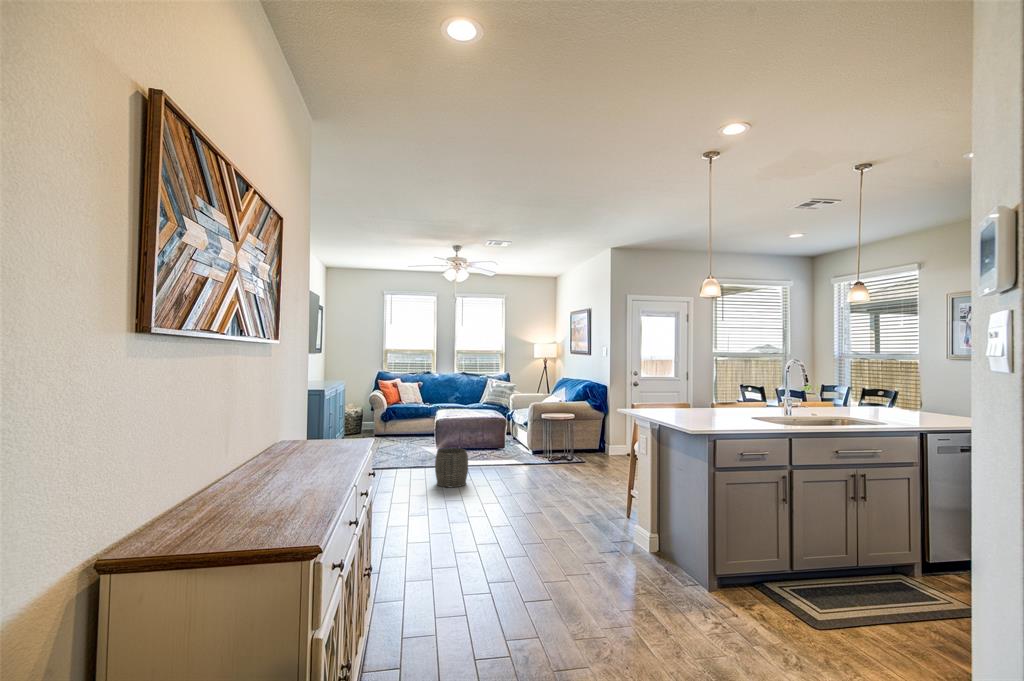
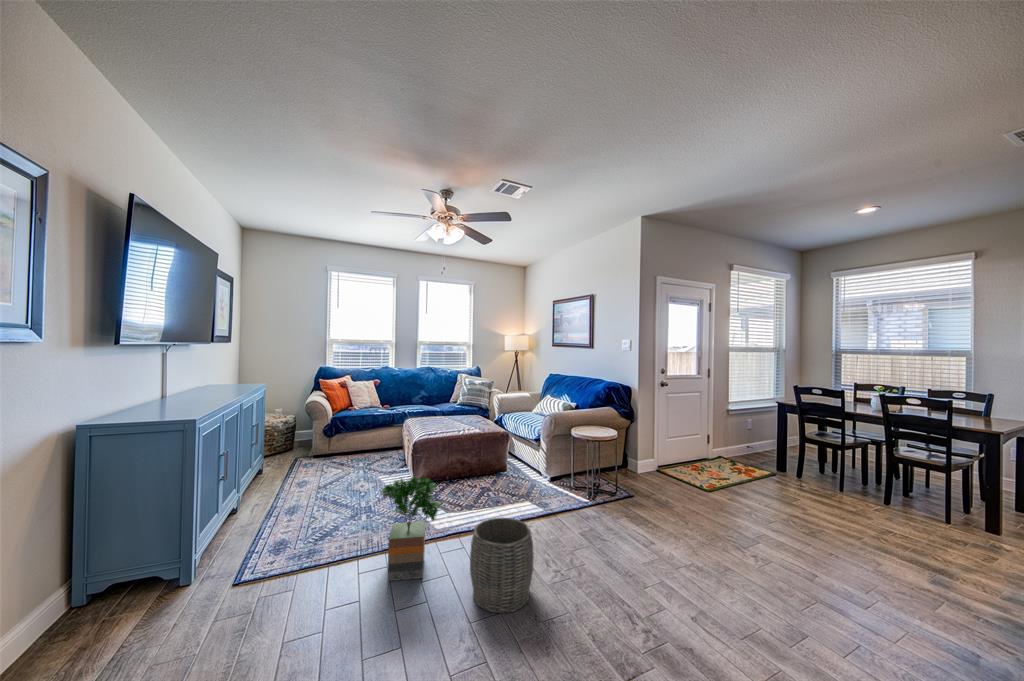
potted tree: none [396,427,428,477] -> present [381,477,441,581]

